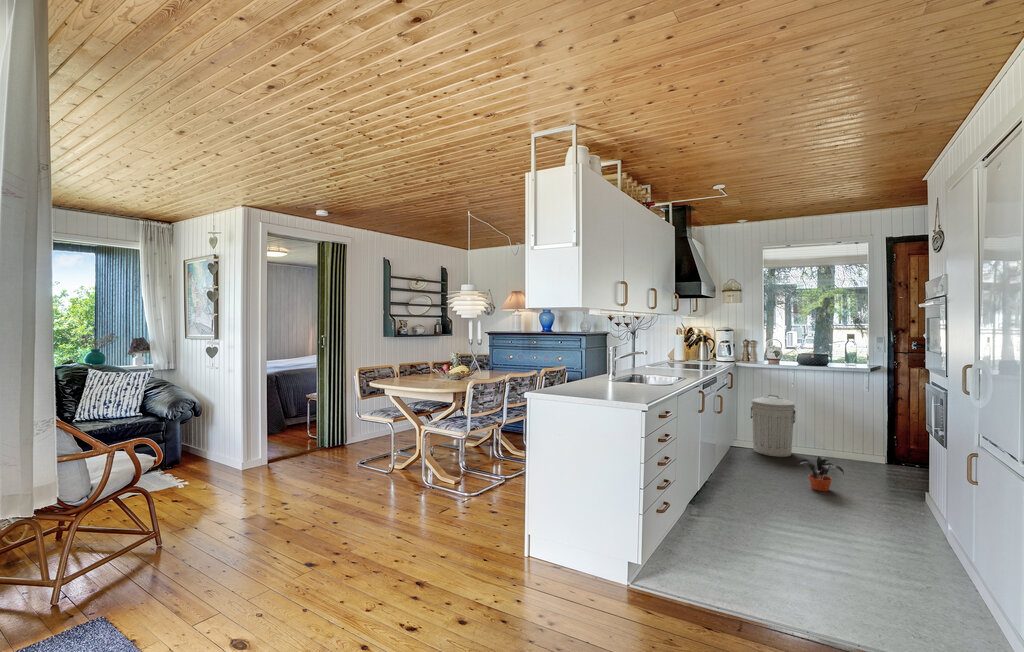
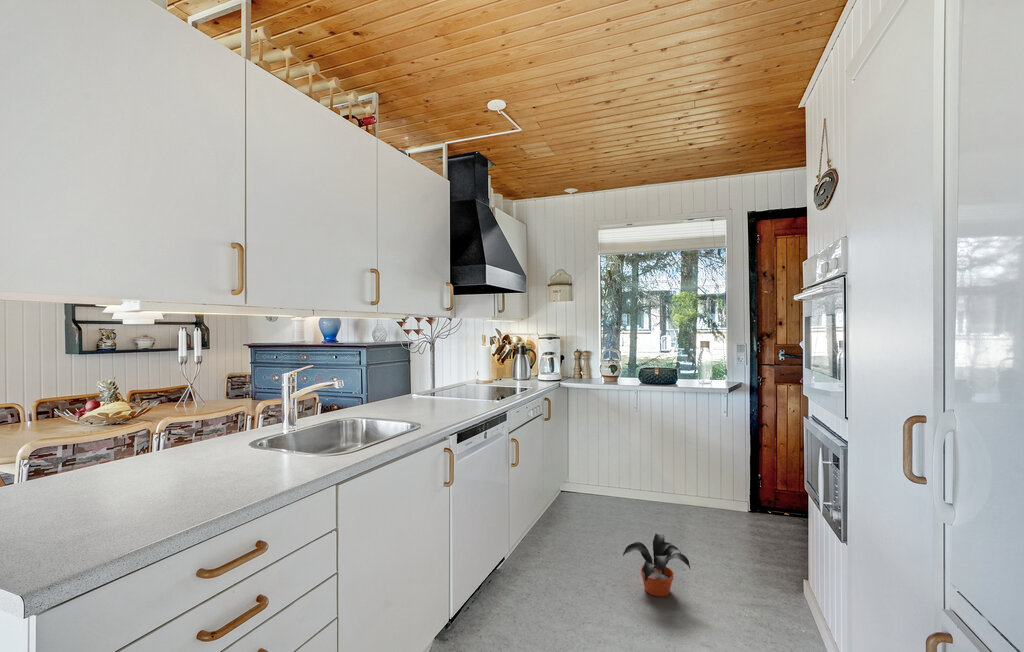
trash can: present [751,395,796,457] -> none [581,427,638,515]

